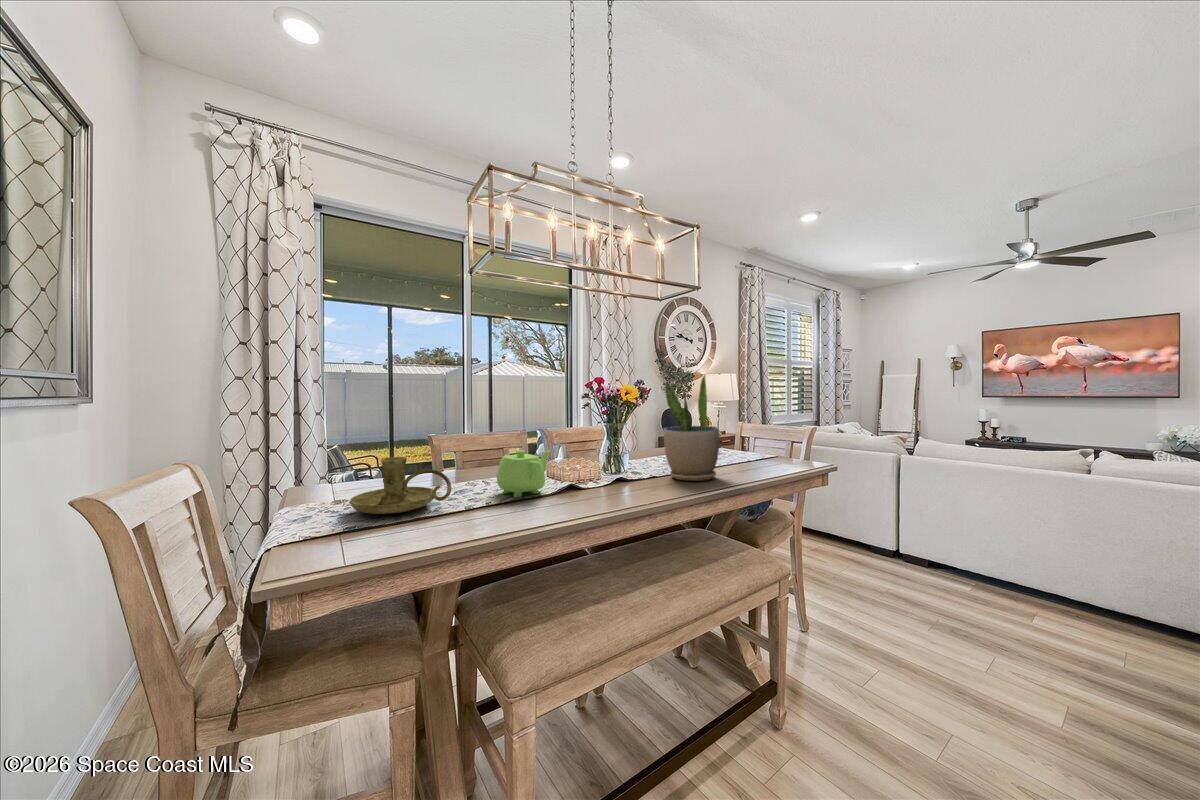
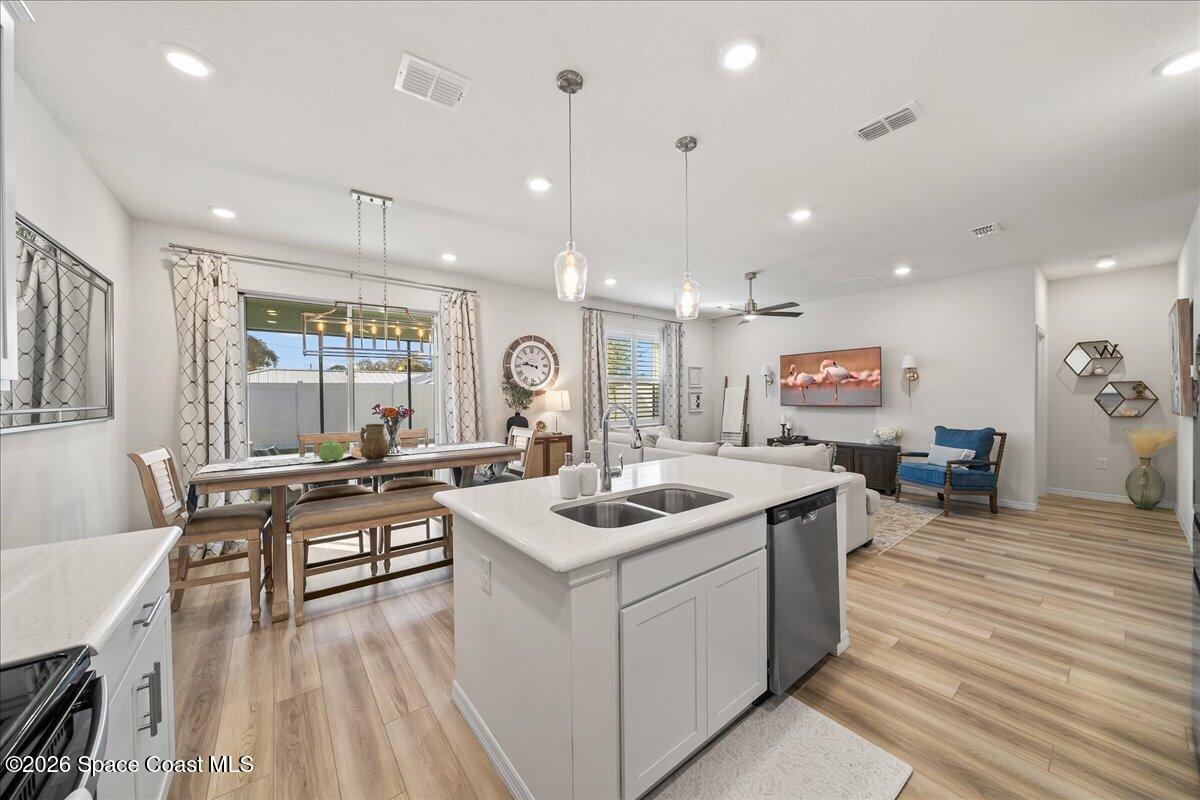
potted plant: present [663,375,719,481] -> none [415,401,447,456]
ceramic pitcher: none [583,418,644,498] -> present [360,424,390,462]
candle holder: present [350,457,451,514] -> none [238,443,288,468]

